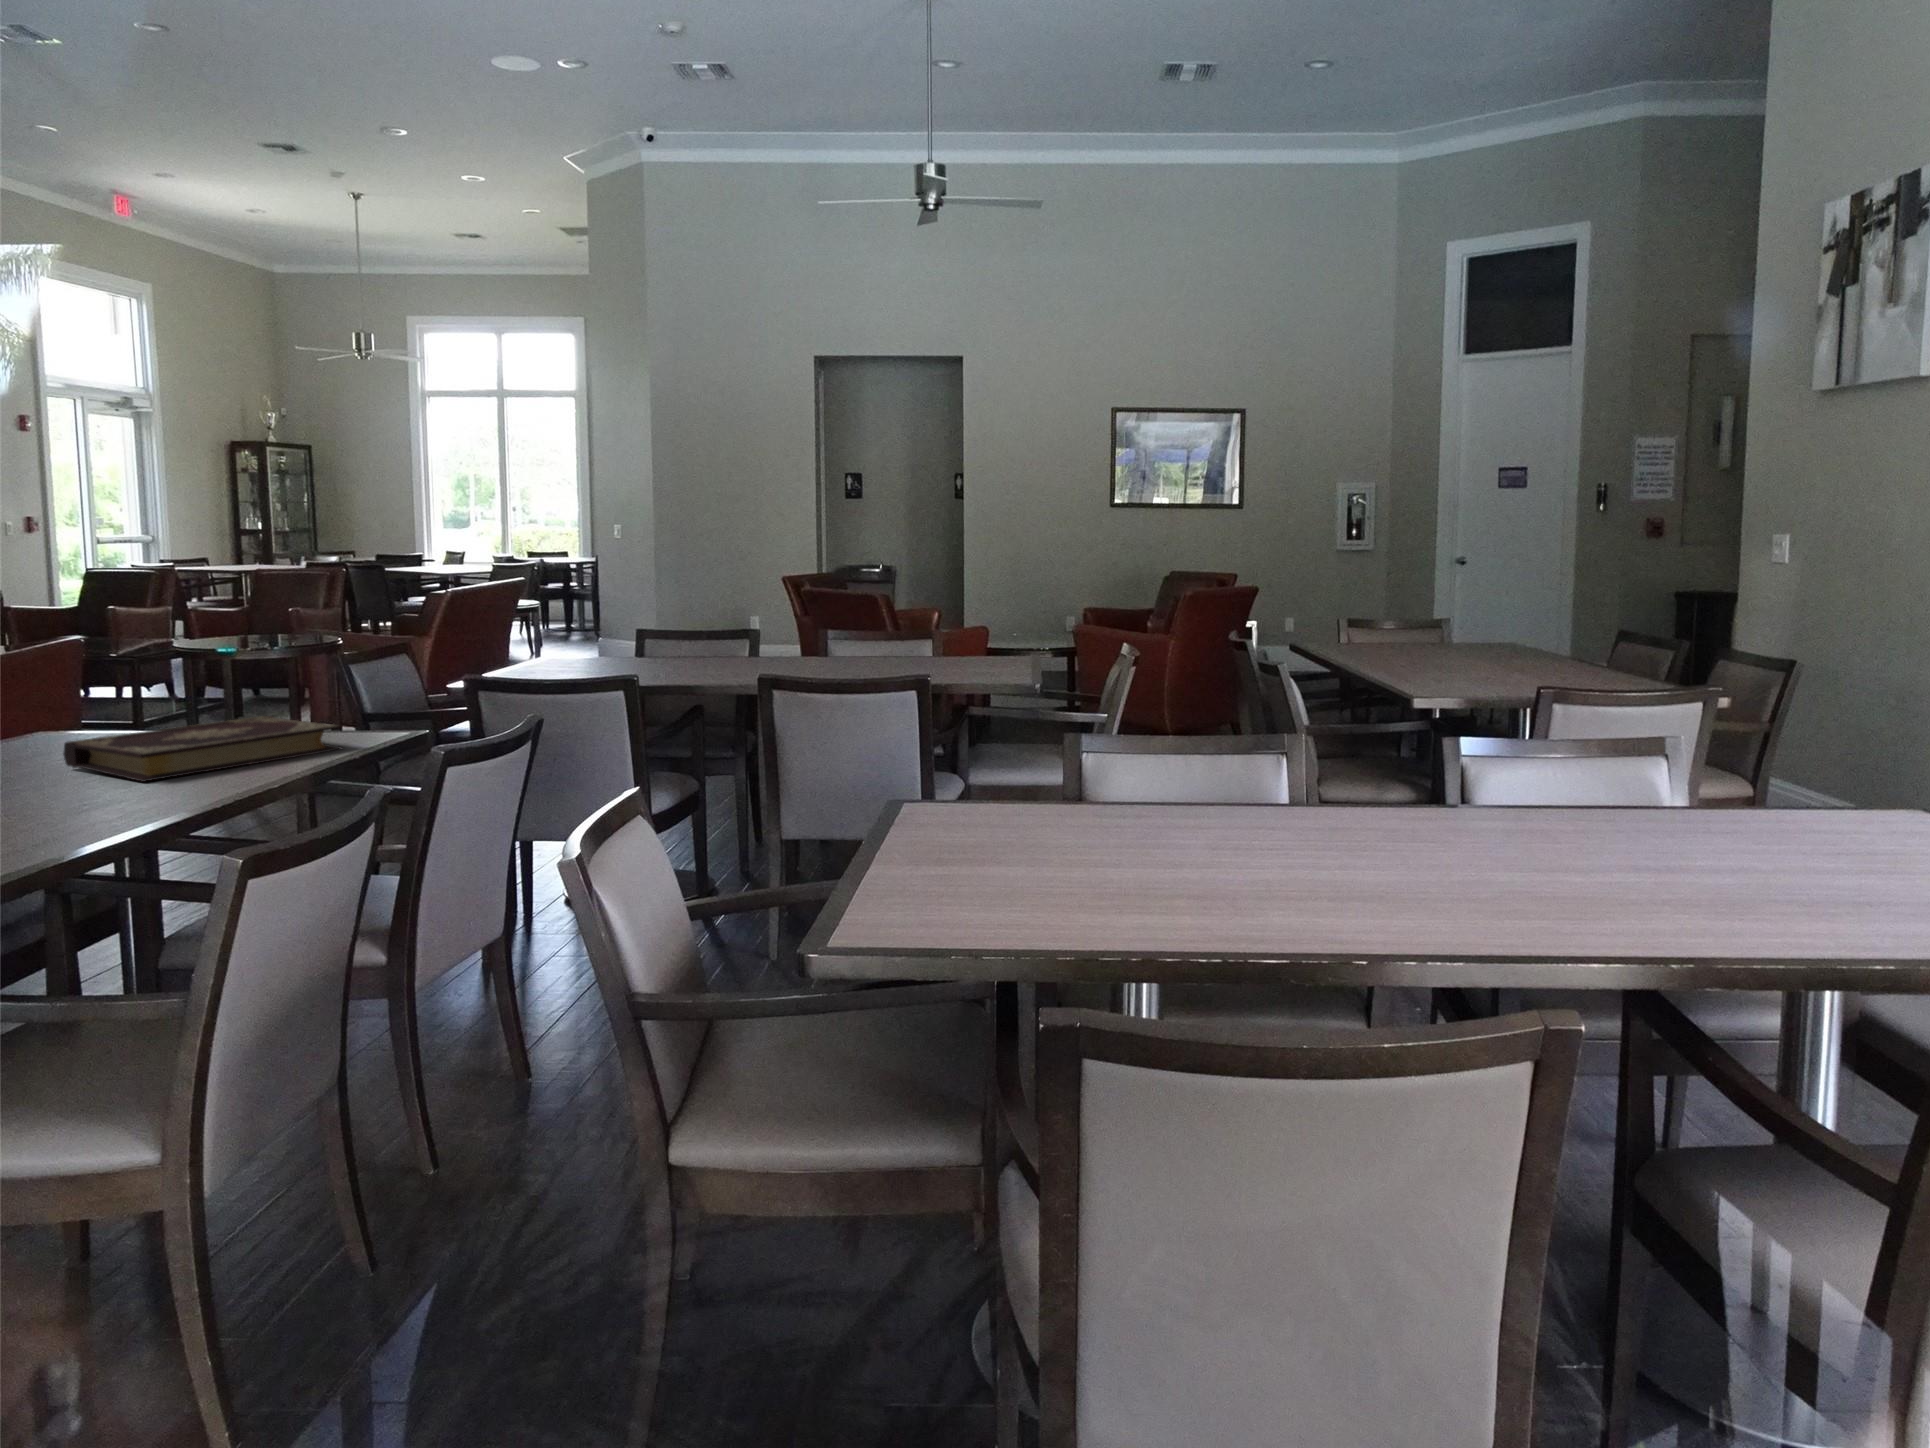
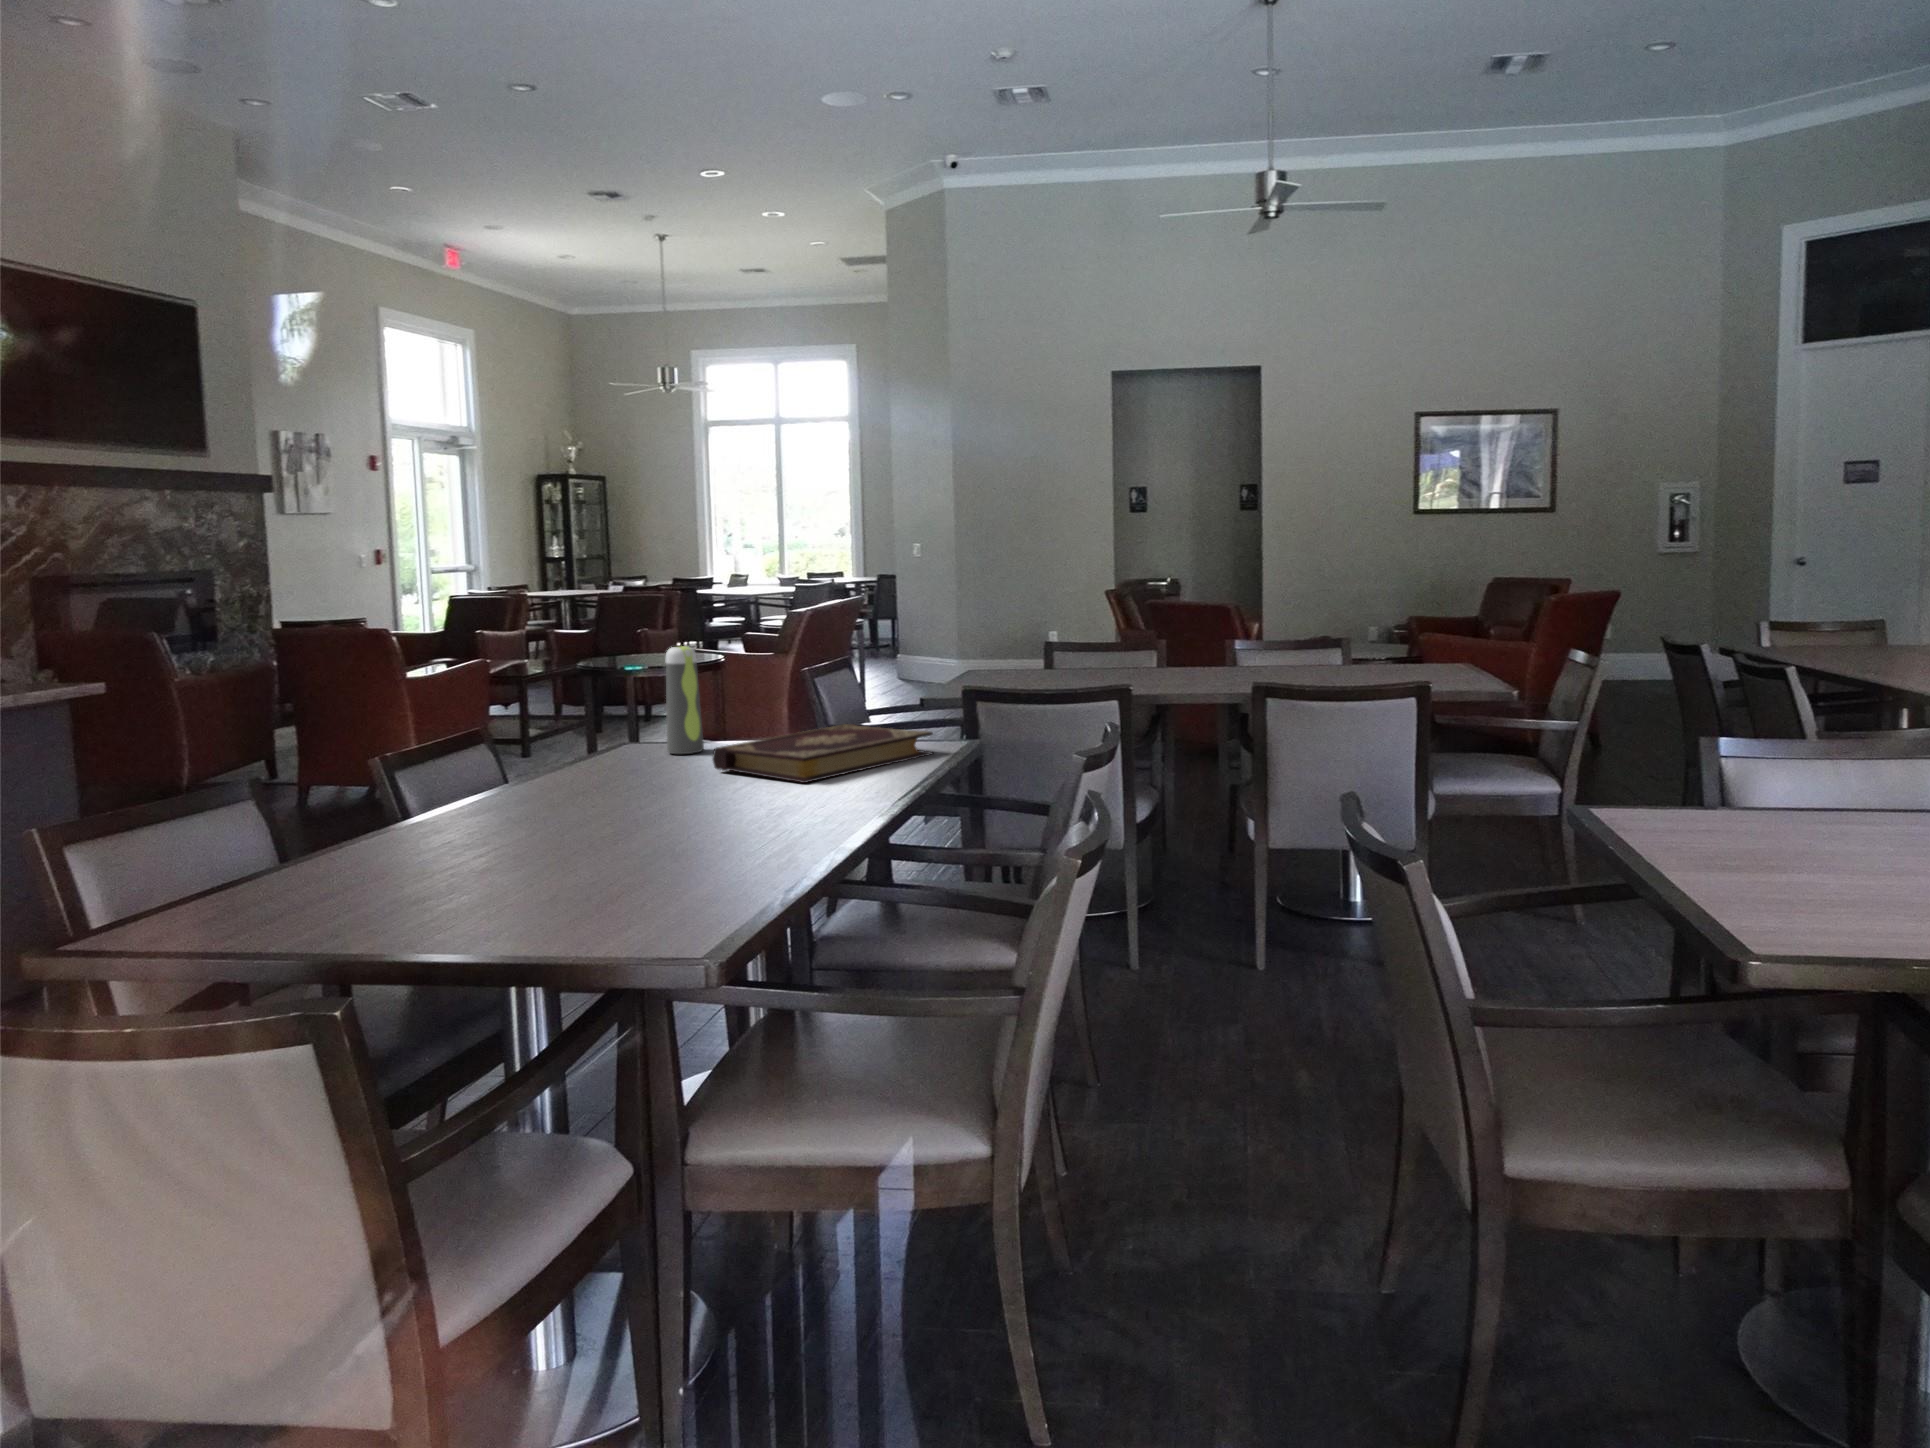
water bottle: none [44,630,97,748] -> present [666,646,704,754]

